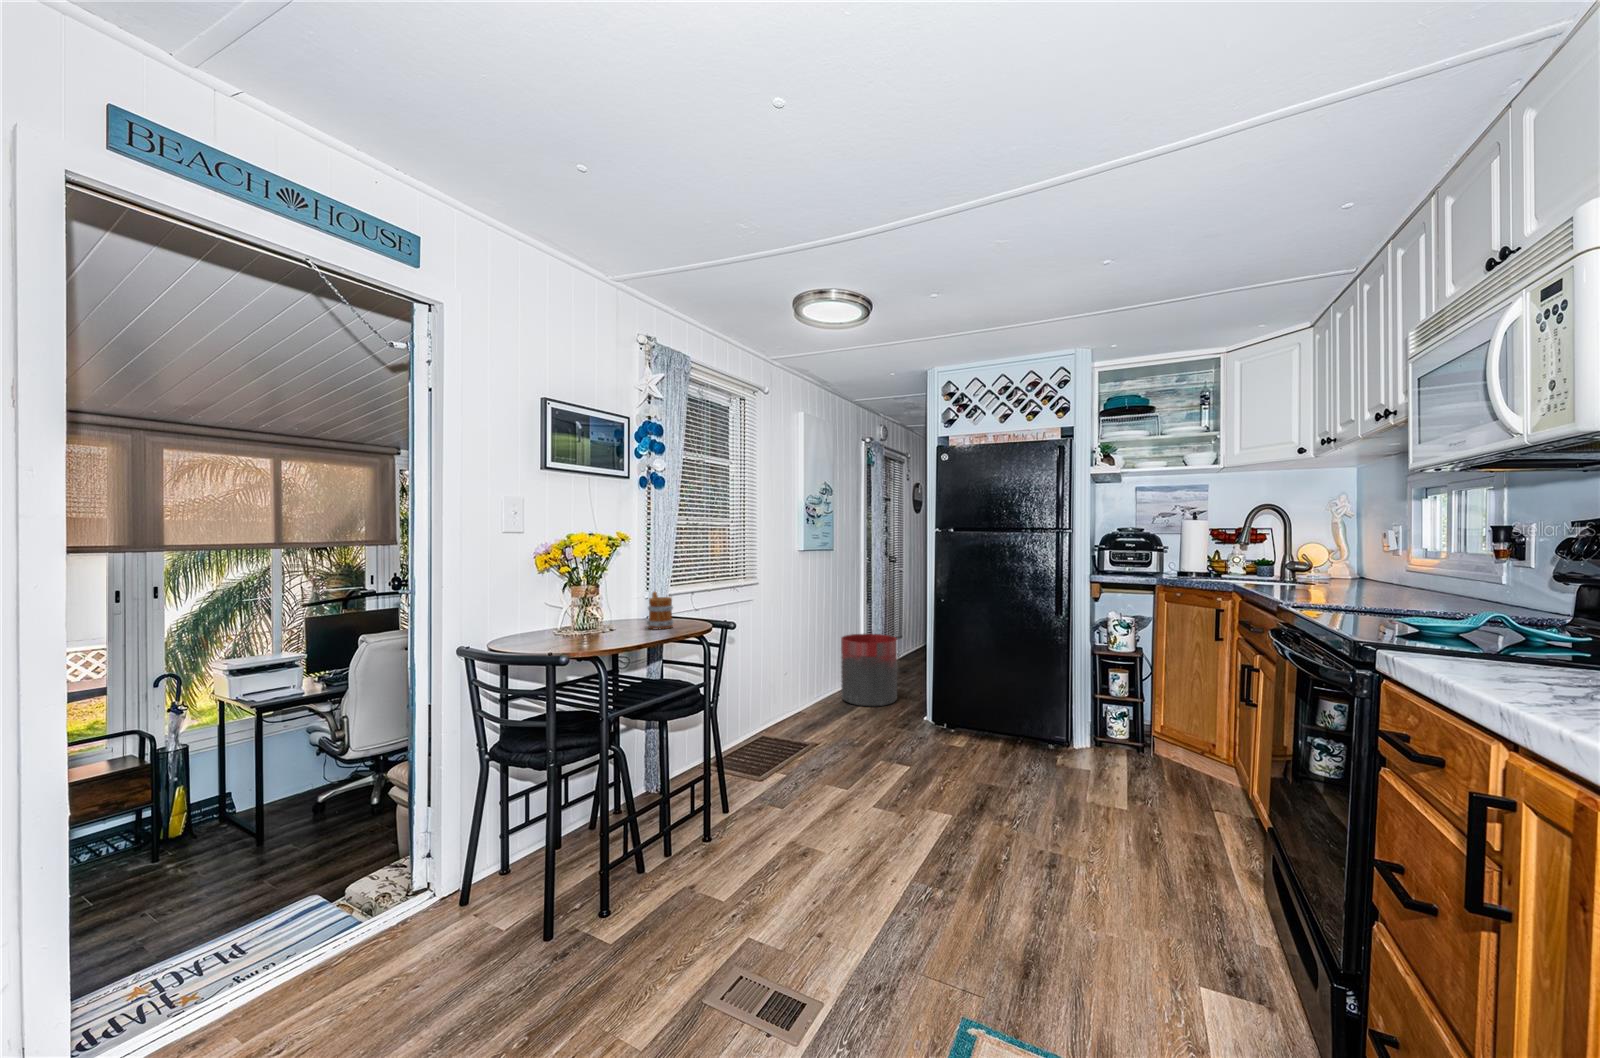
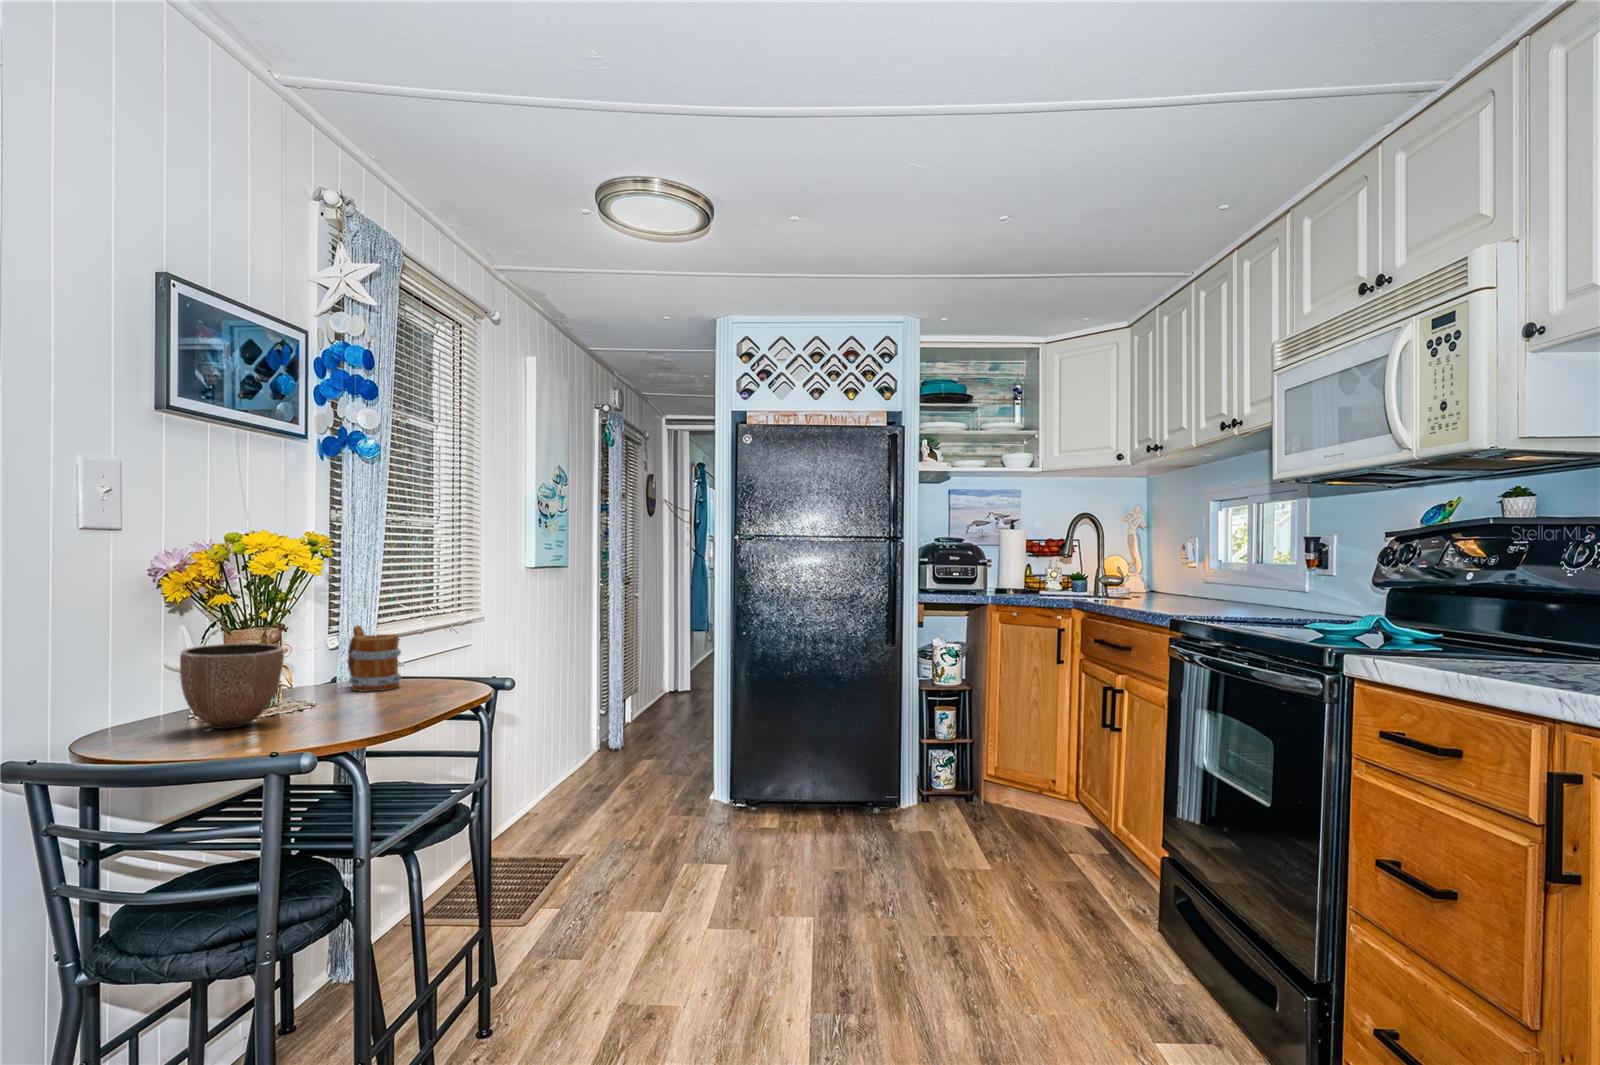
decorative bowl: none [544,600,592,645] -> present [180,643,284,729]
trash can: present [841,634,897,706] -> none [577,683,661,789]

